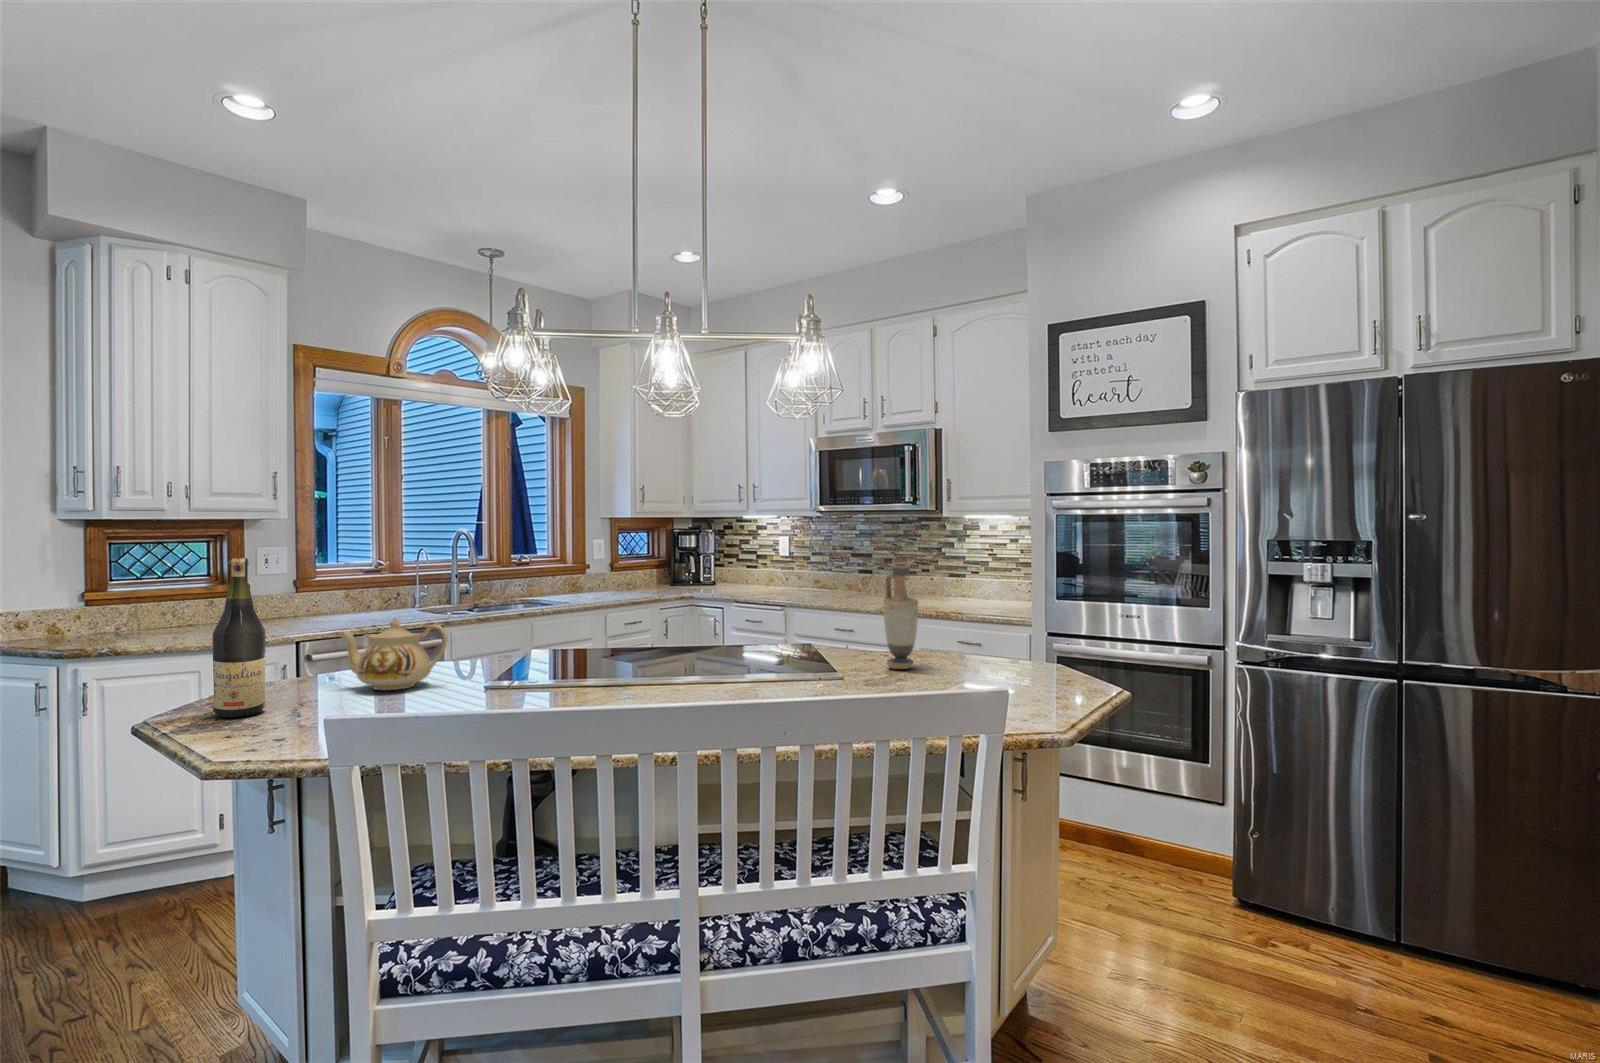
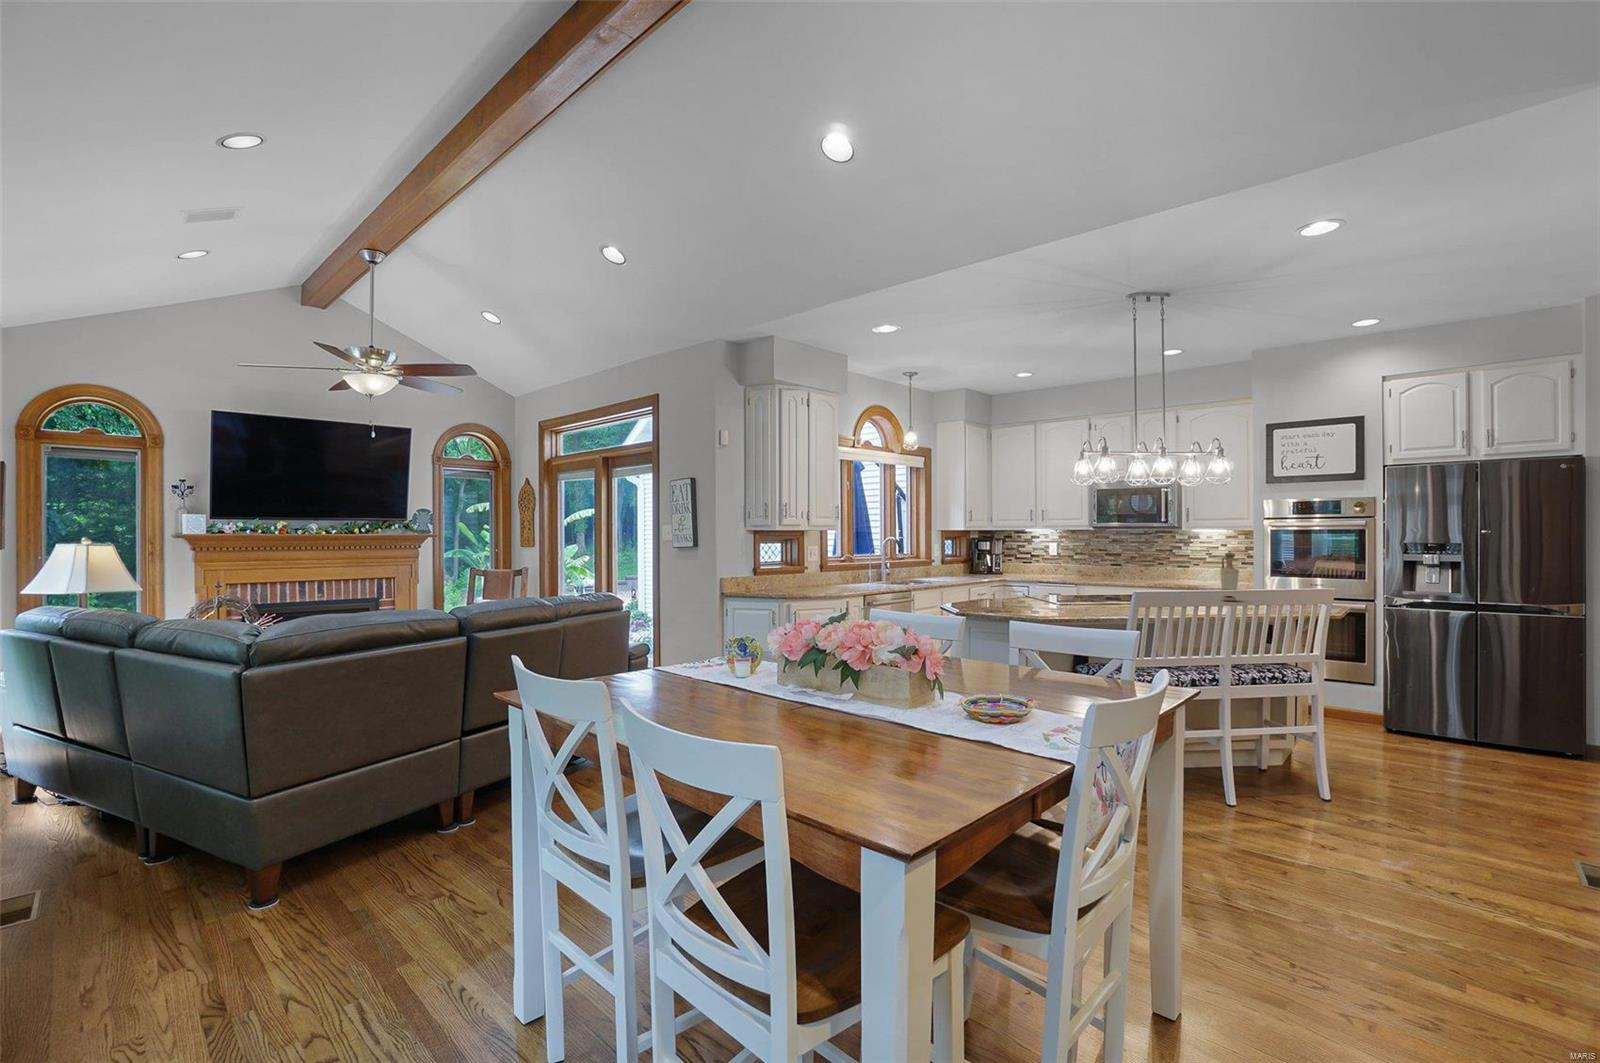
wine bottle: present [213,558,266,717] -> none [976,547,993,608]
teapot: present [341,618,448,690] -> none [993,573,1037,603]

